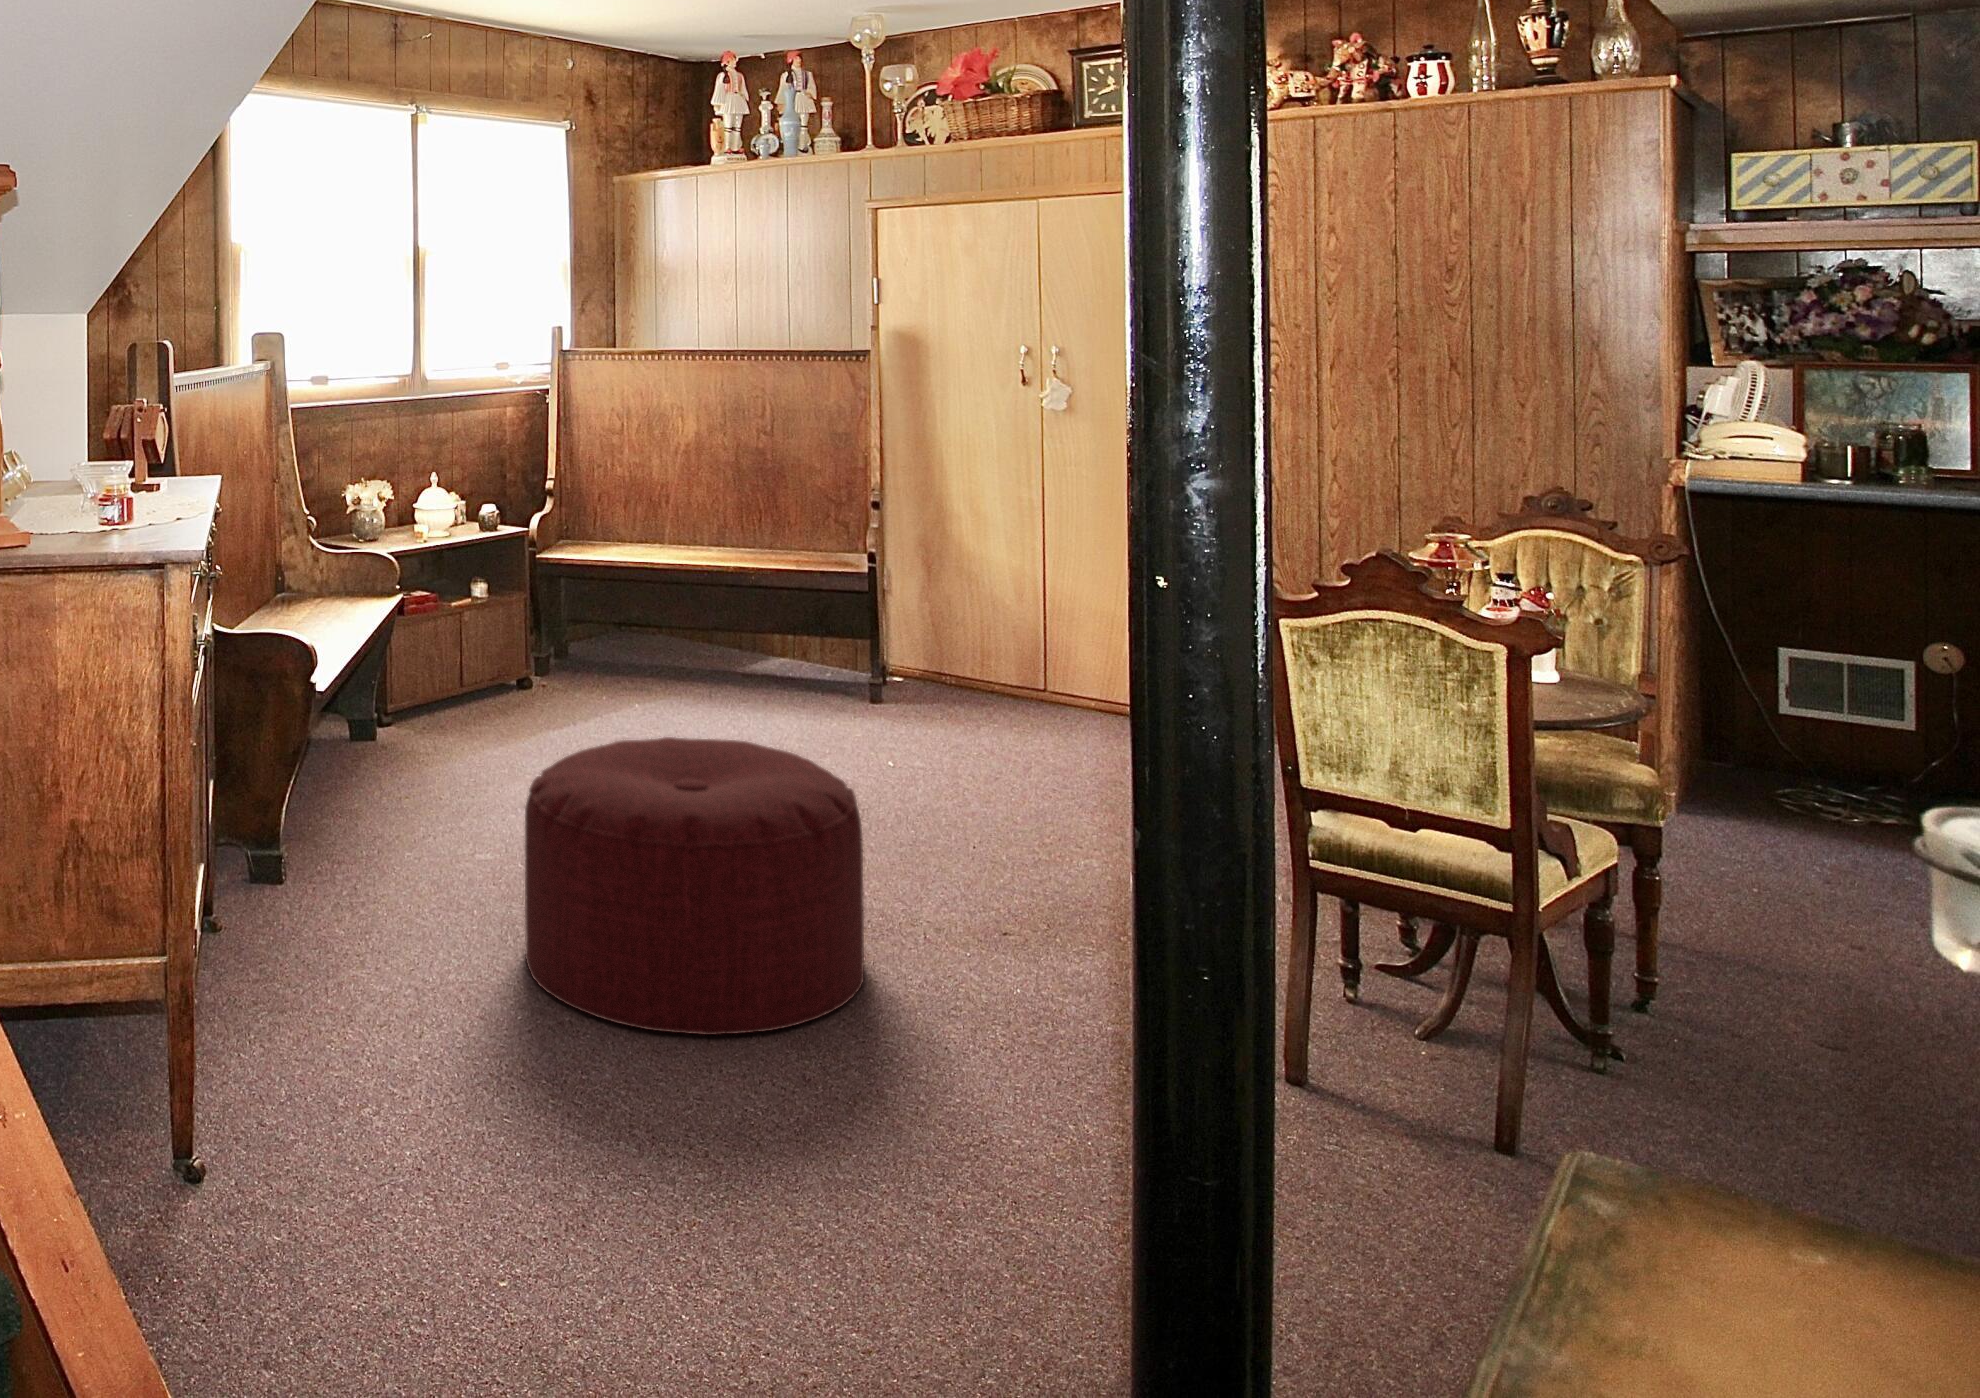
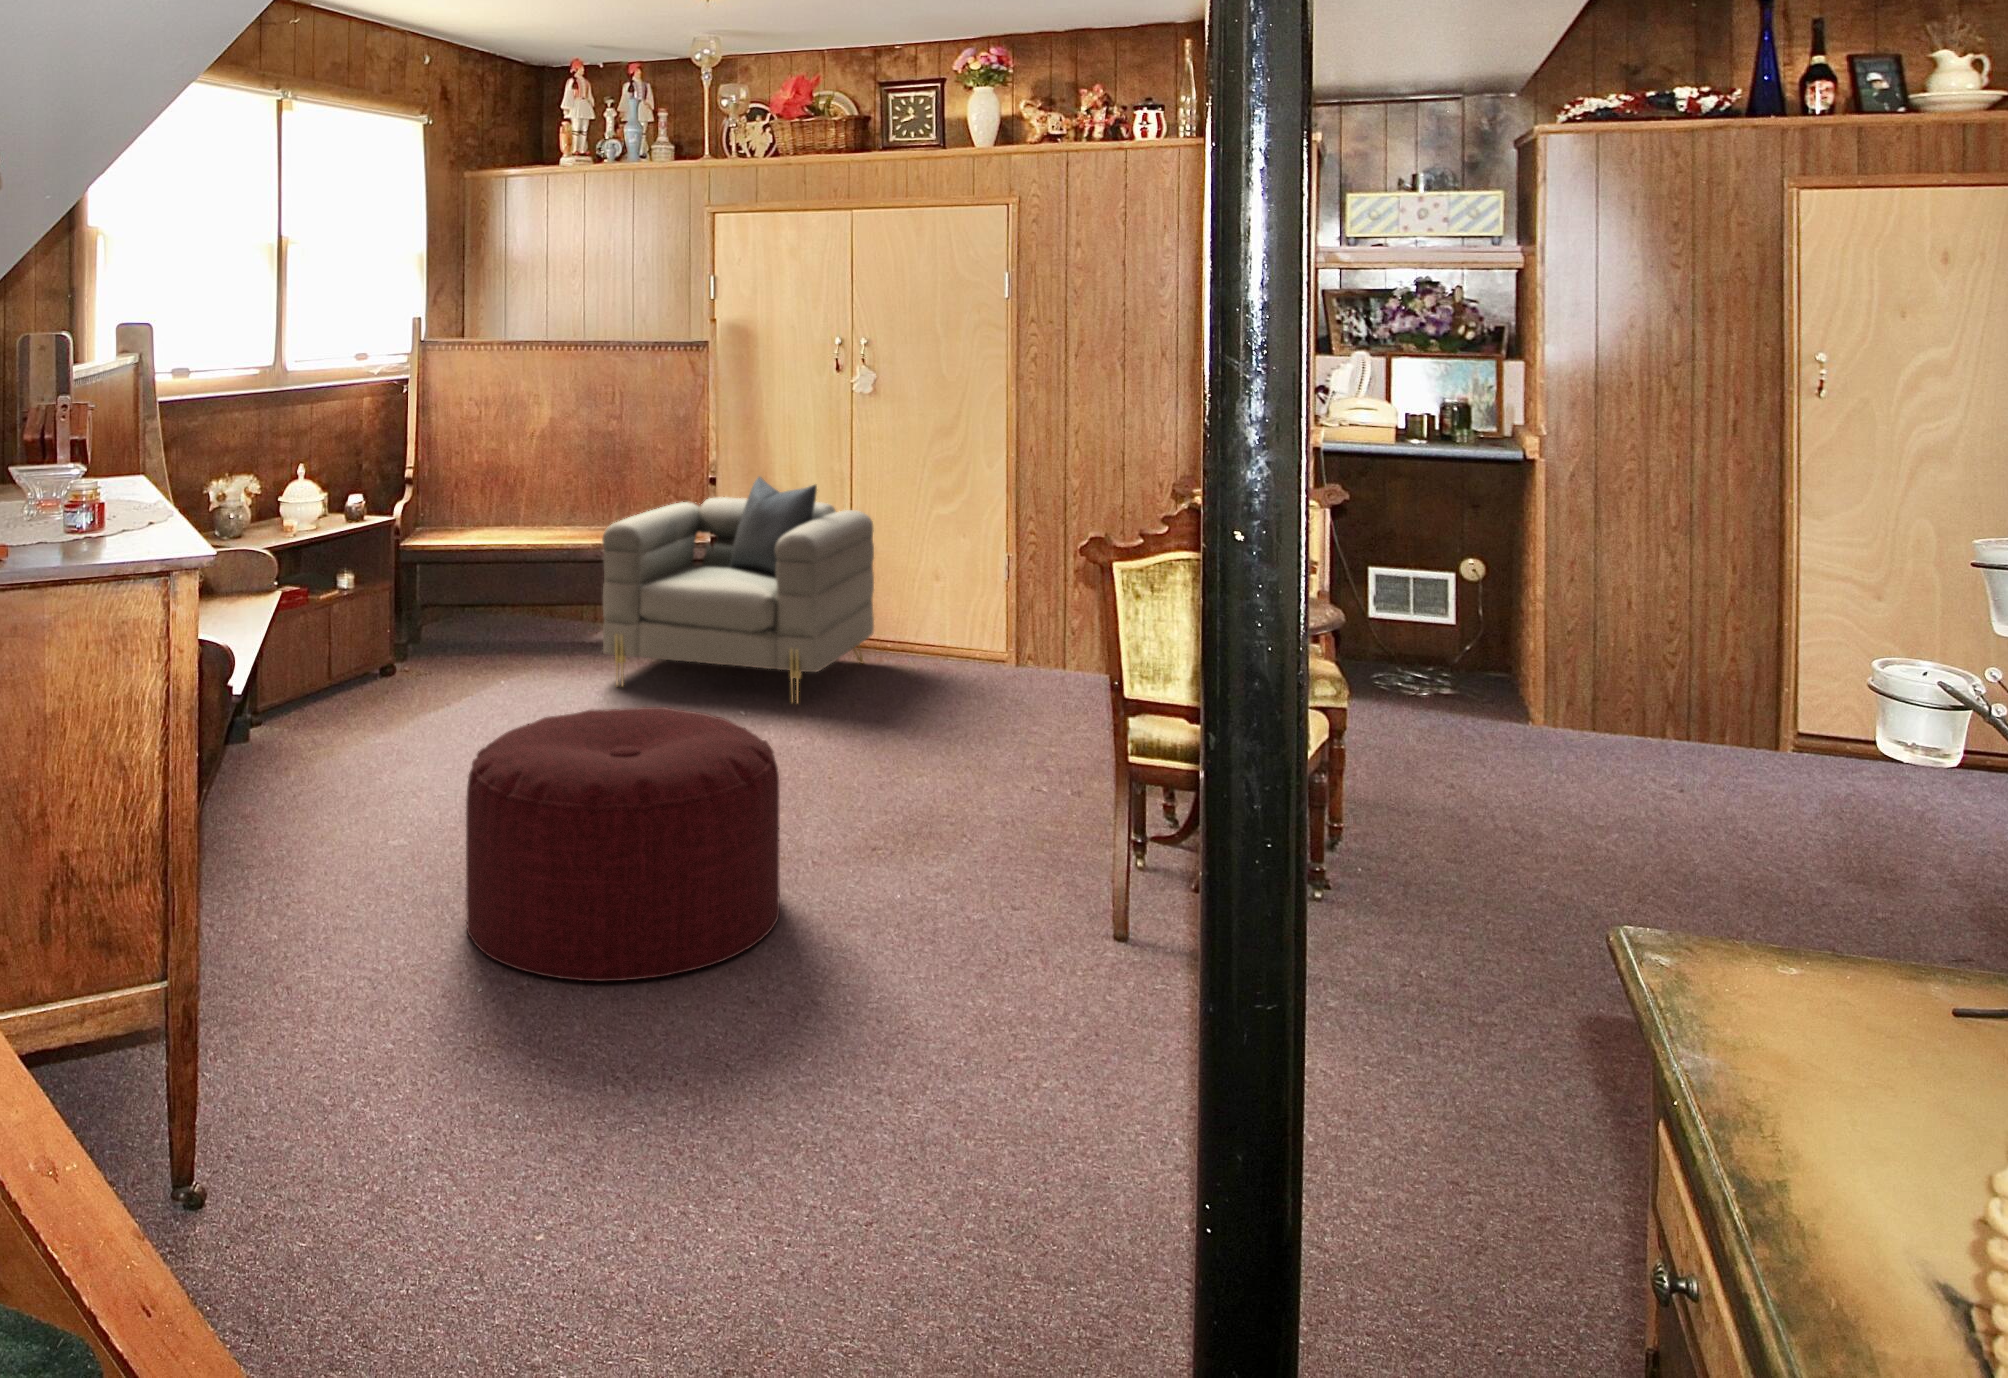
armchair: none [740,497,1058,754] -> present [602,477,874,703]

